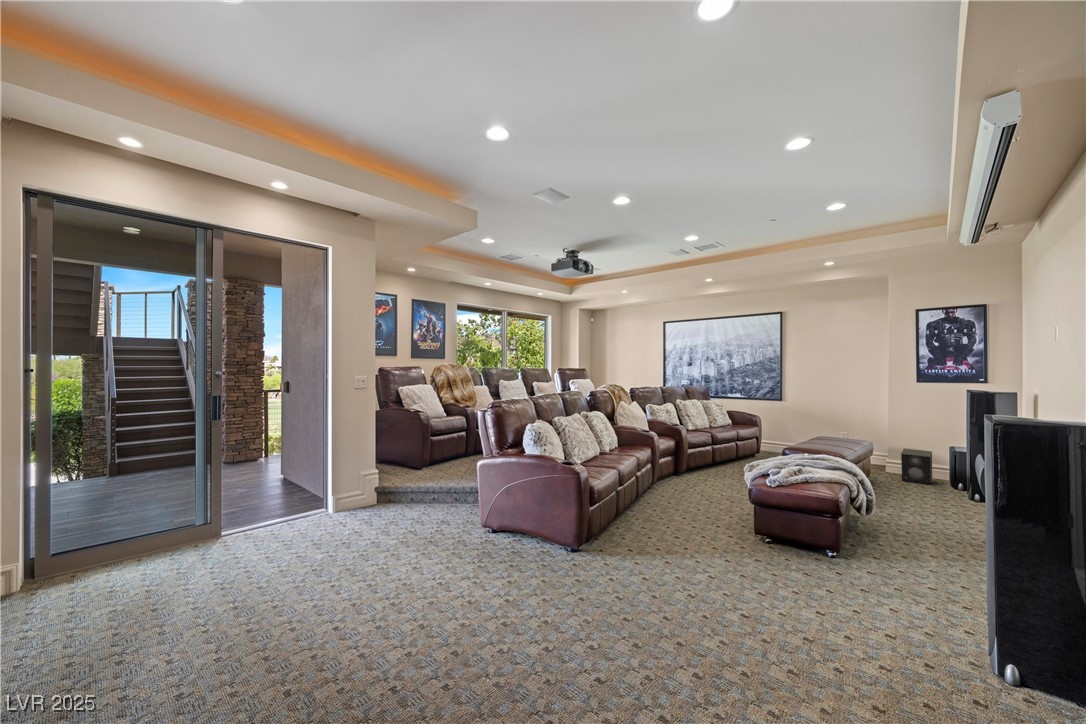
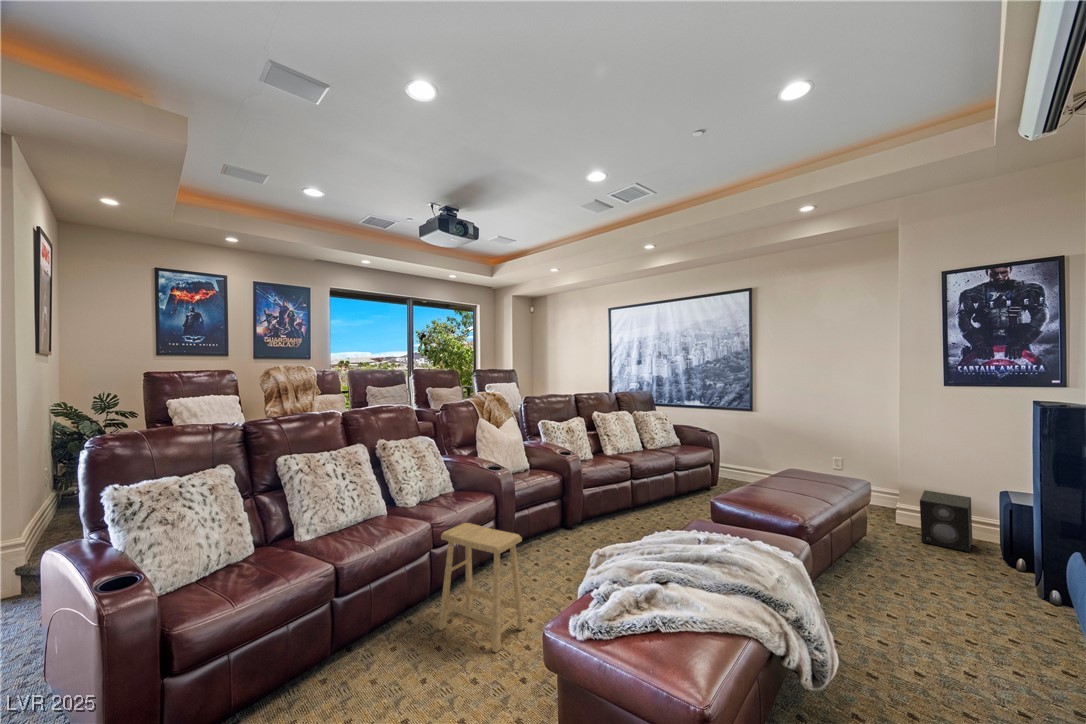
footstool: none [650,456,696,519] -> present [439,523,525,652]

